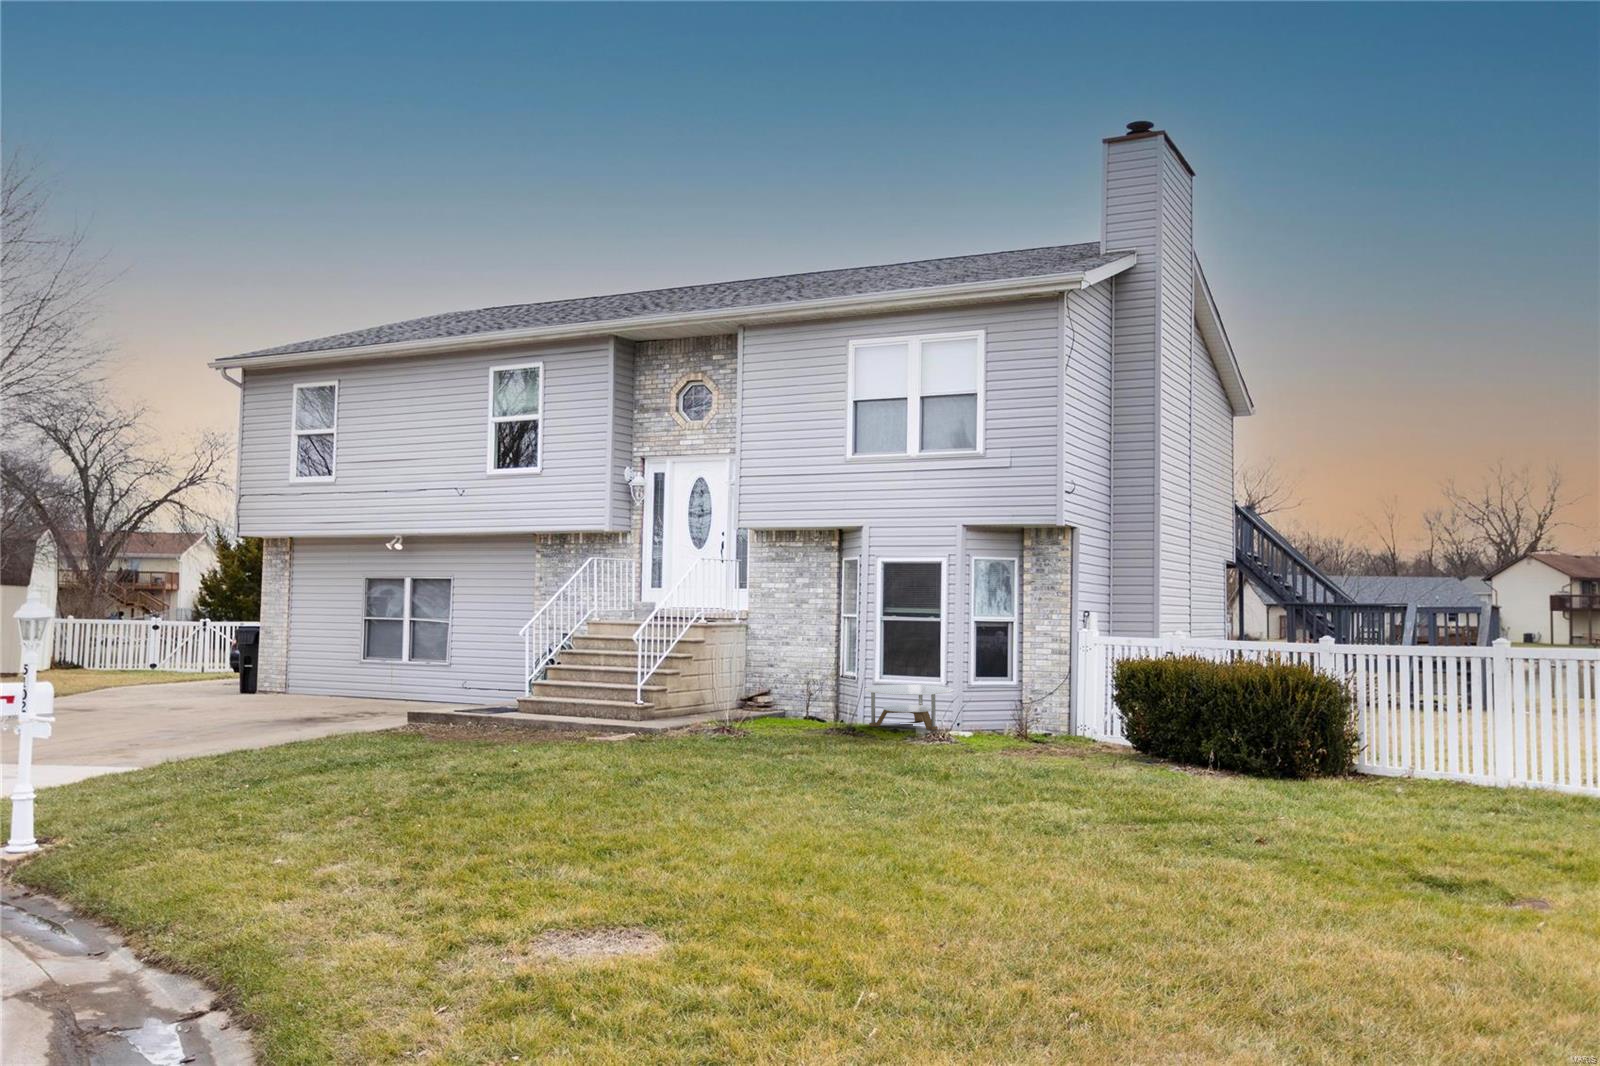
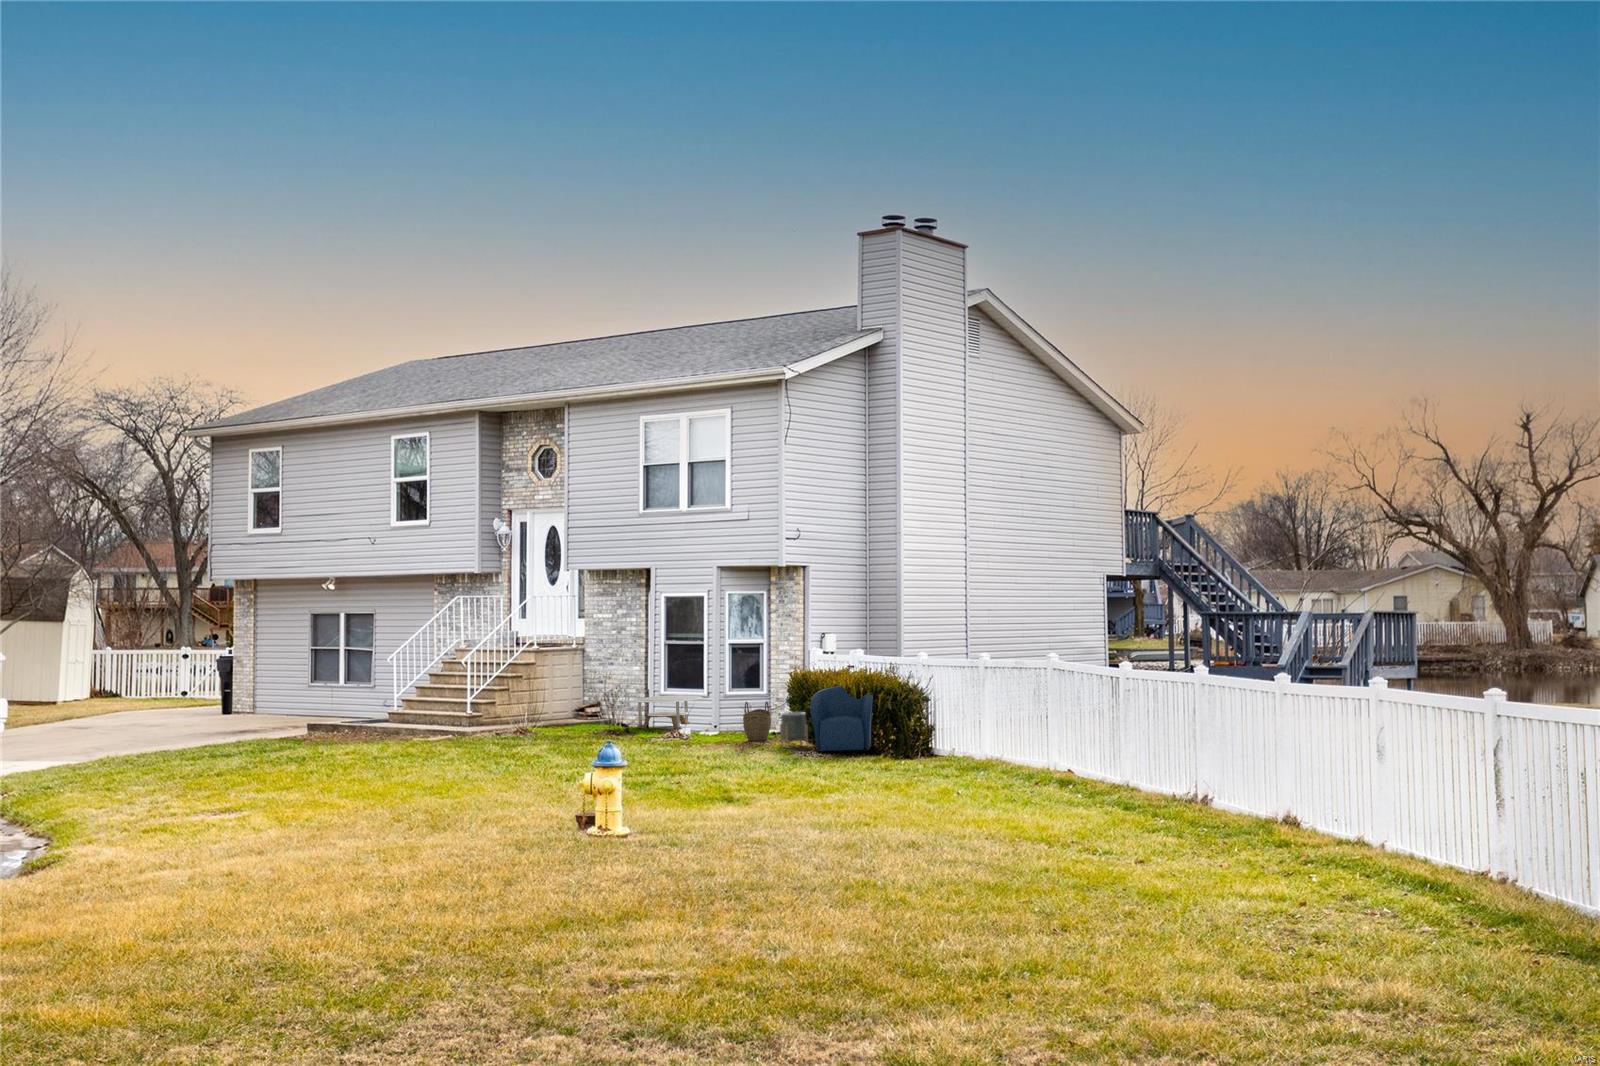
armchair: none [1274,682,1385,784] -> present [810,686,873,753]
woven basket: none [1095,700,1136,755] -> present [743,701,771,741]
planter: none [1199,718,1246,772] -> present [780,712,808,748]

